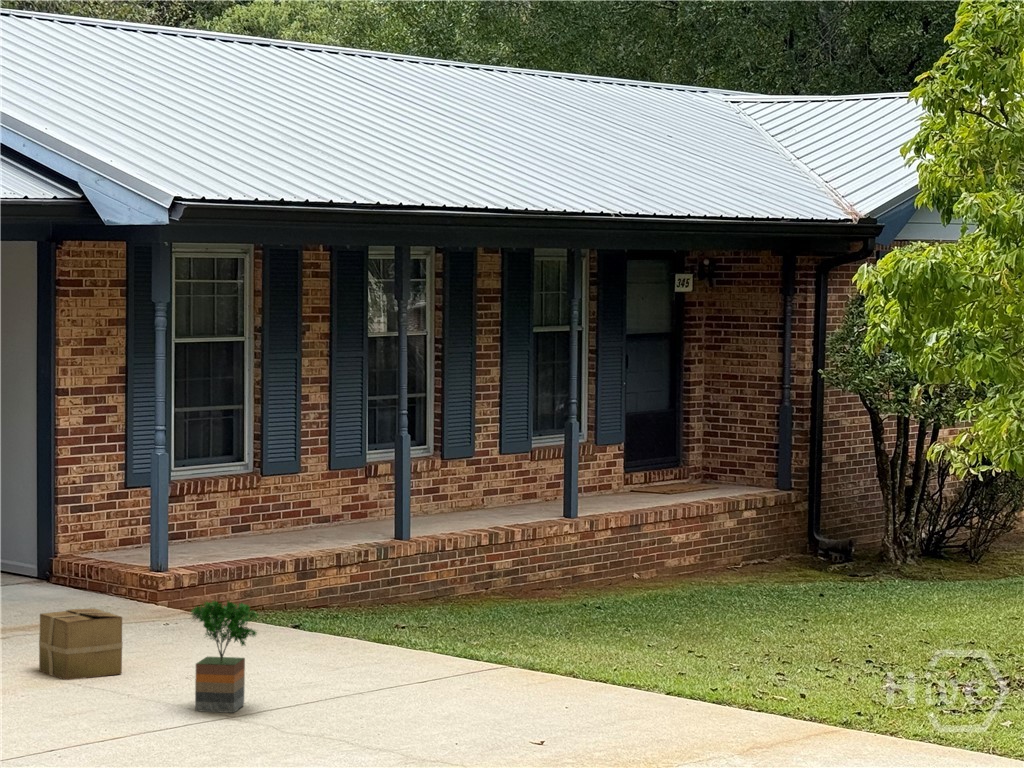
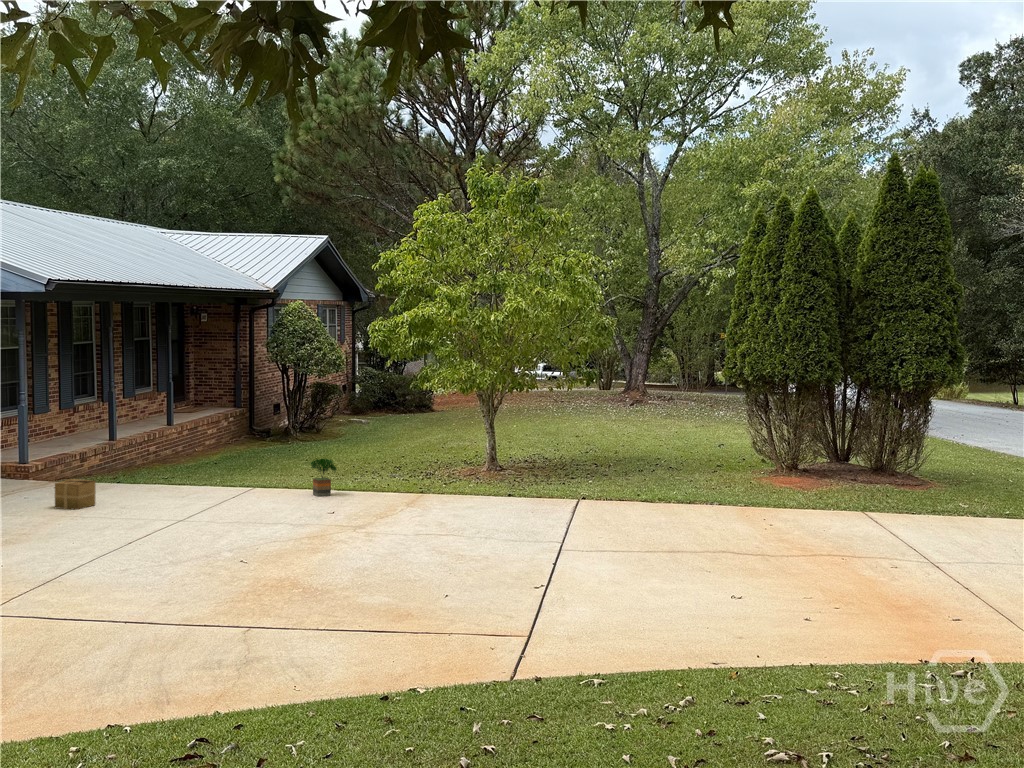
potted tree: present [191,601,258,713] -> present [311,459,337,497]

